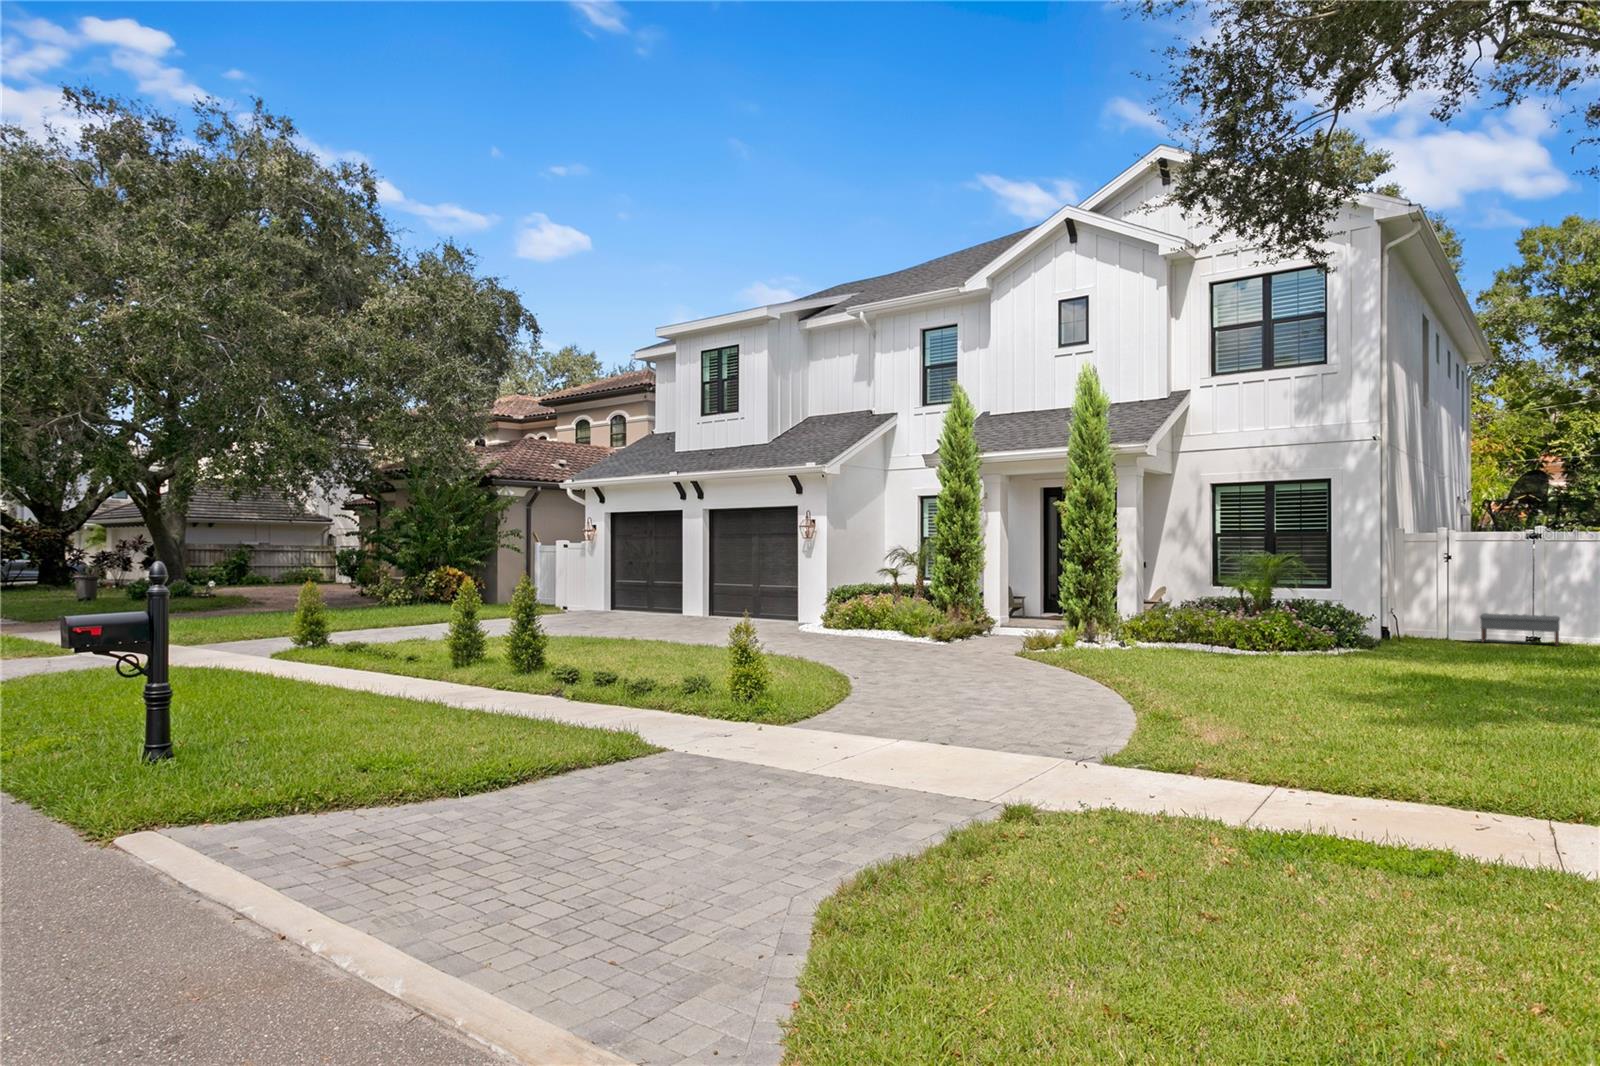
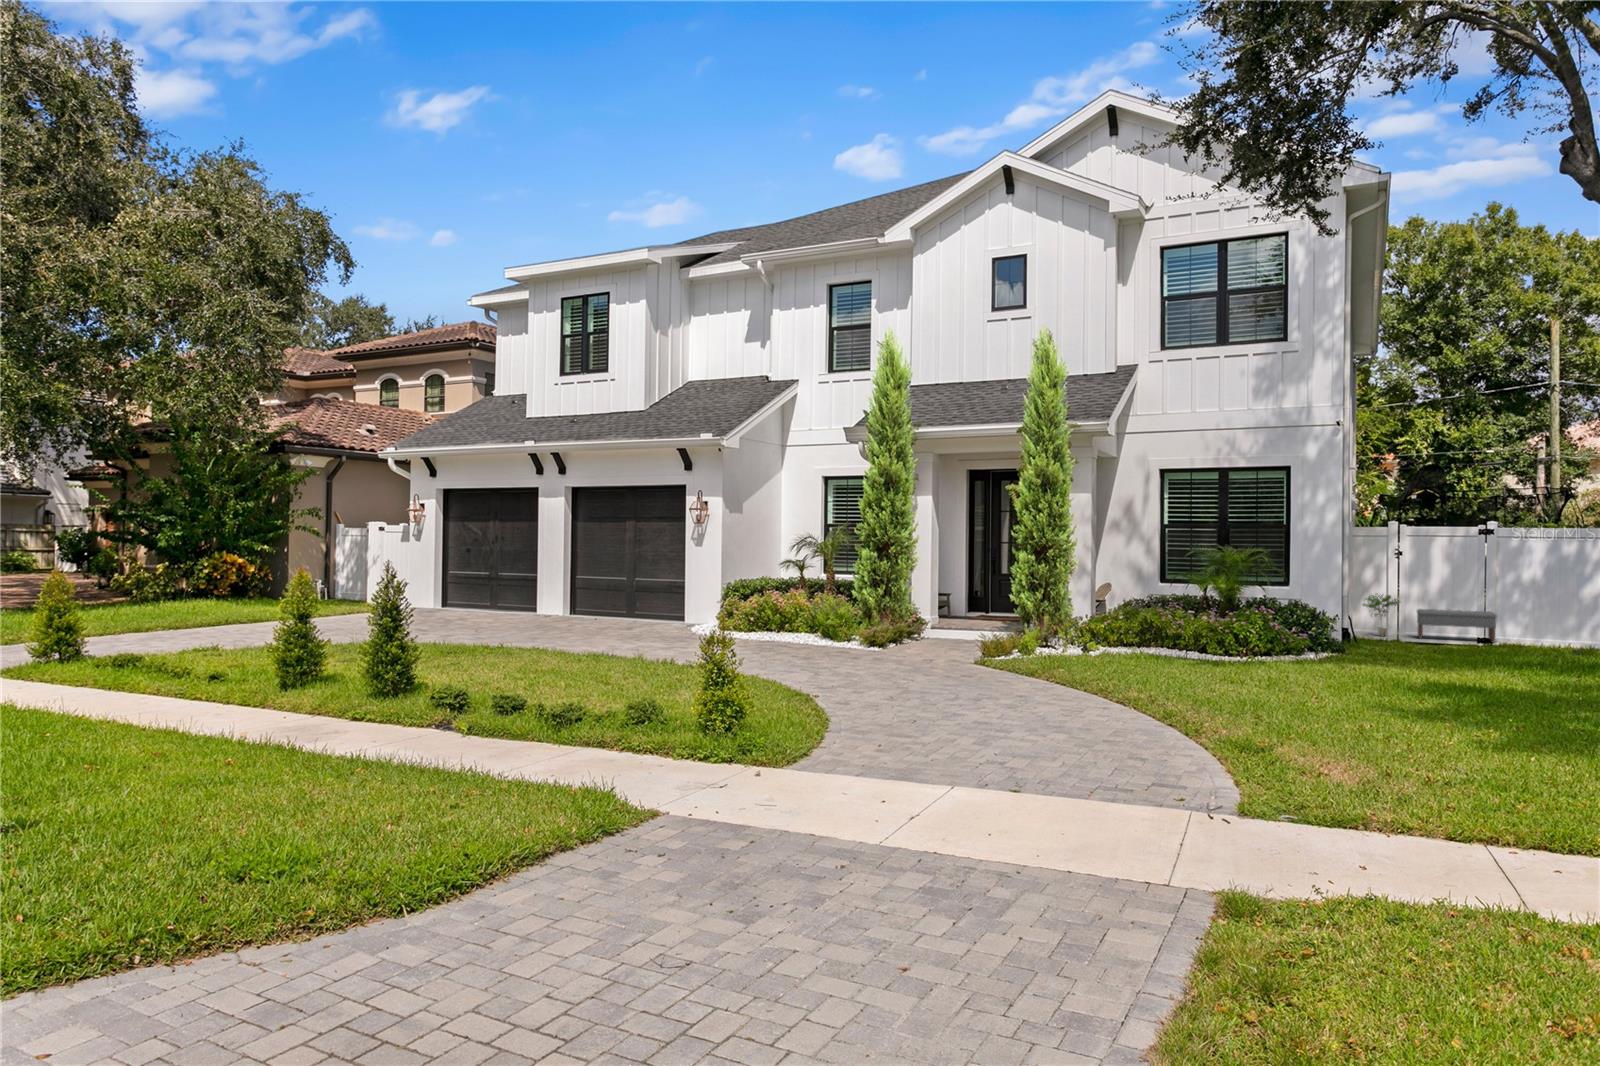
potted plant: none [1425,598,1463,640] -> present [1363,594,1399,636]

